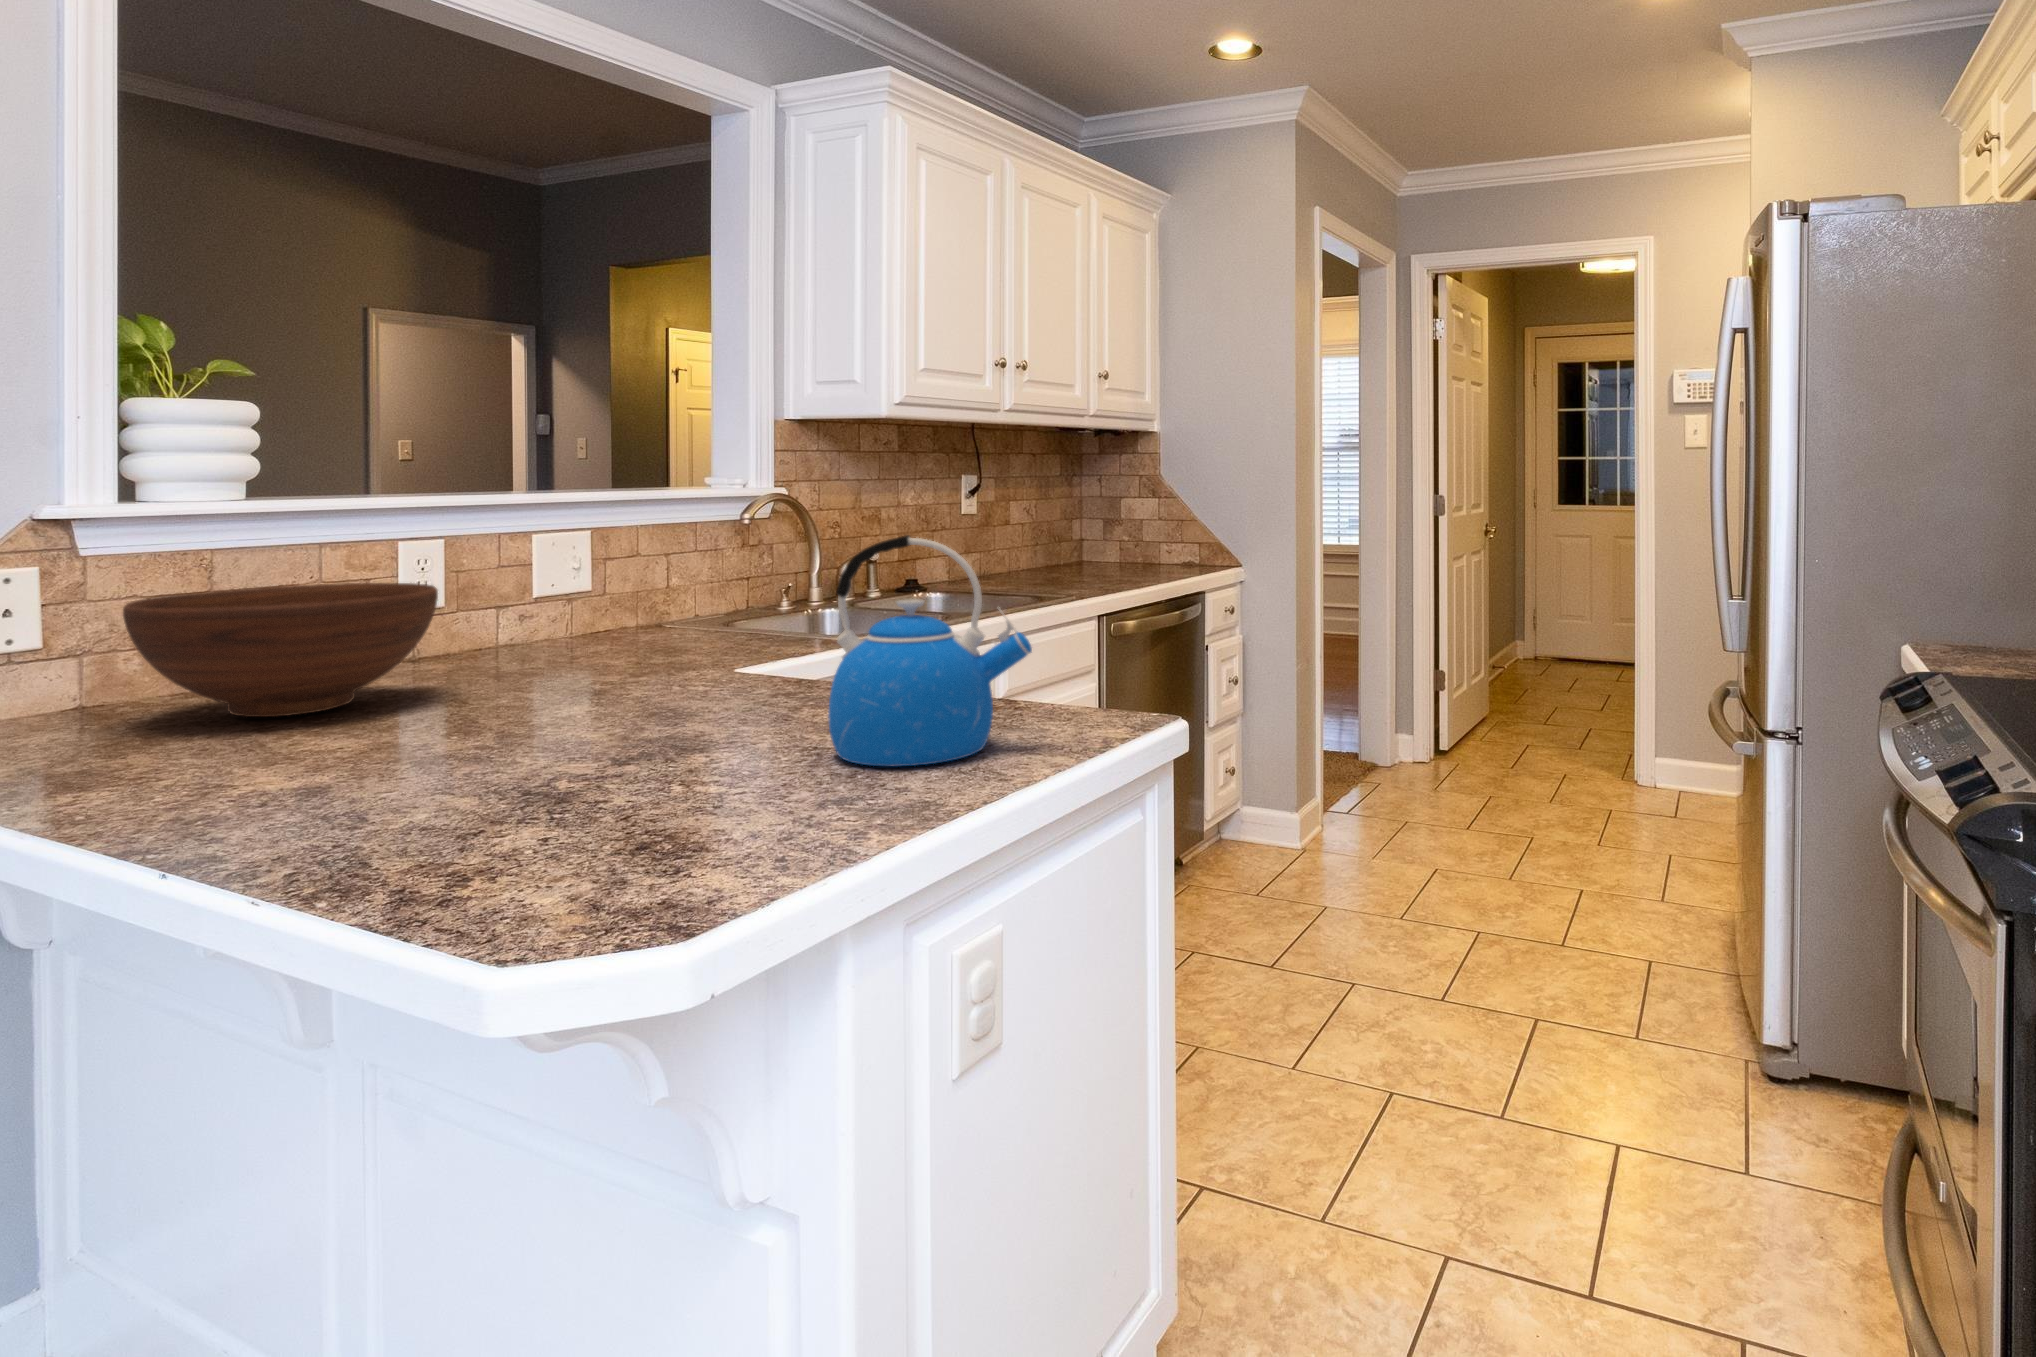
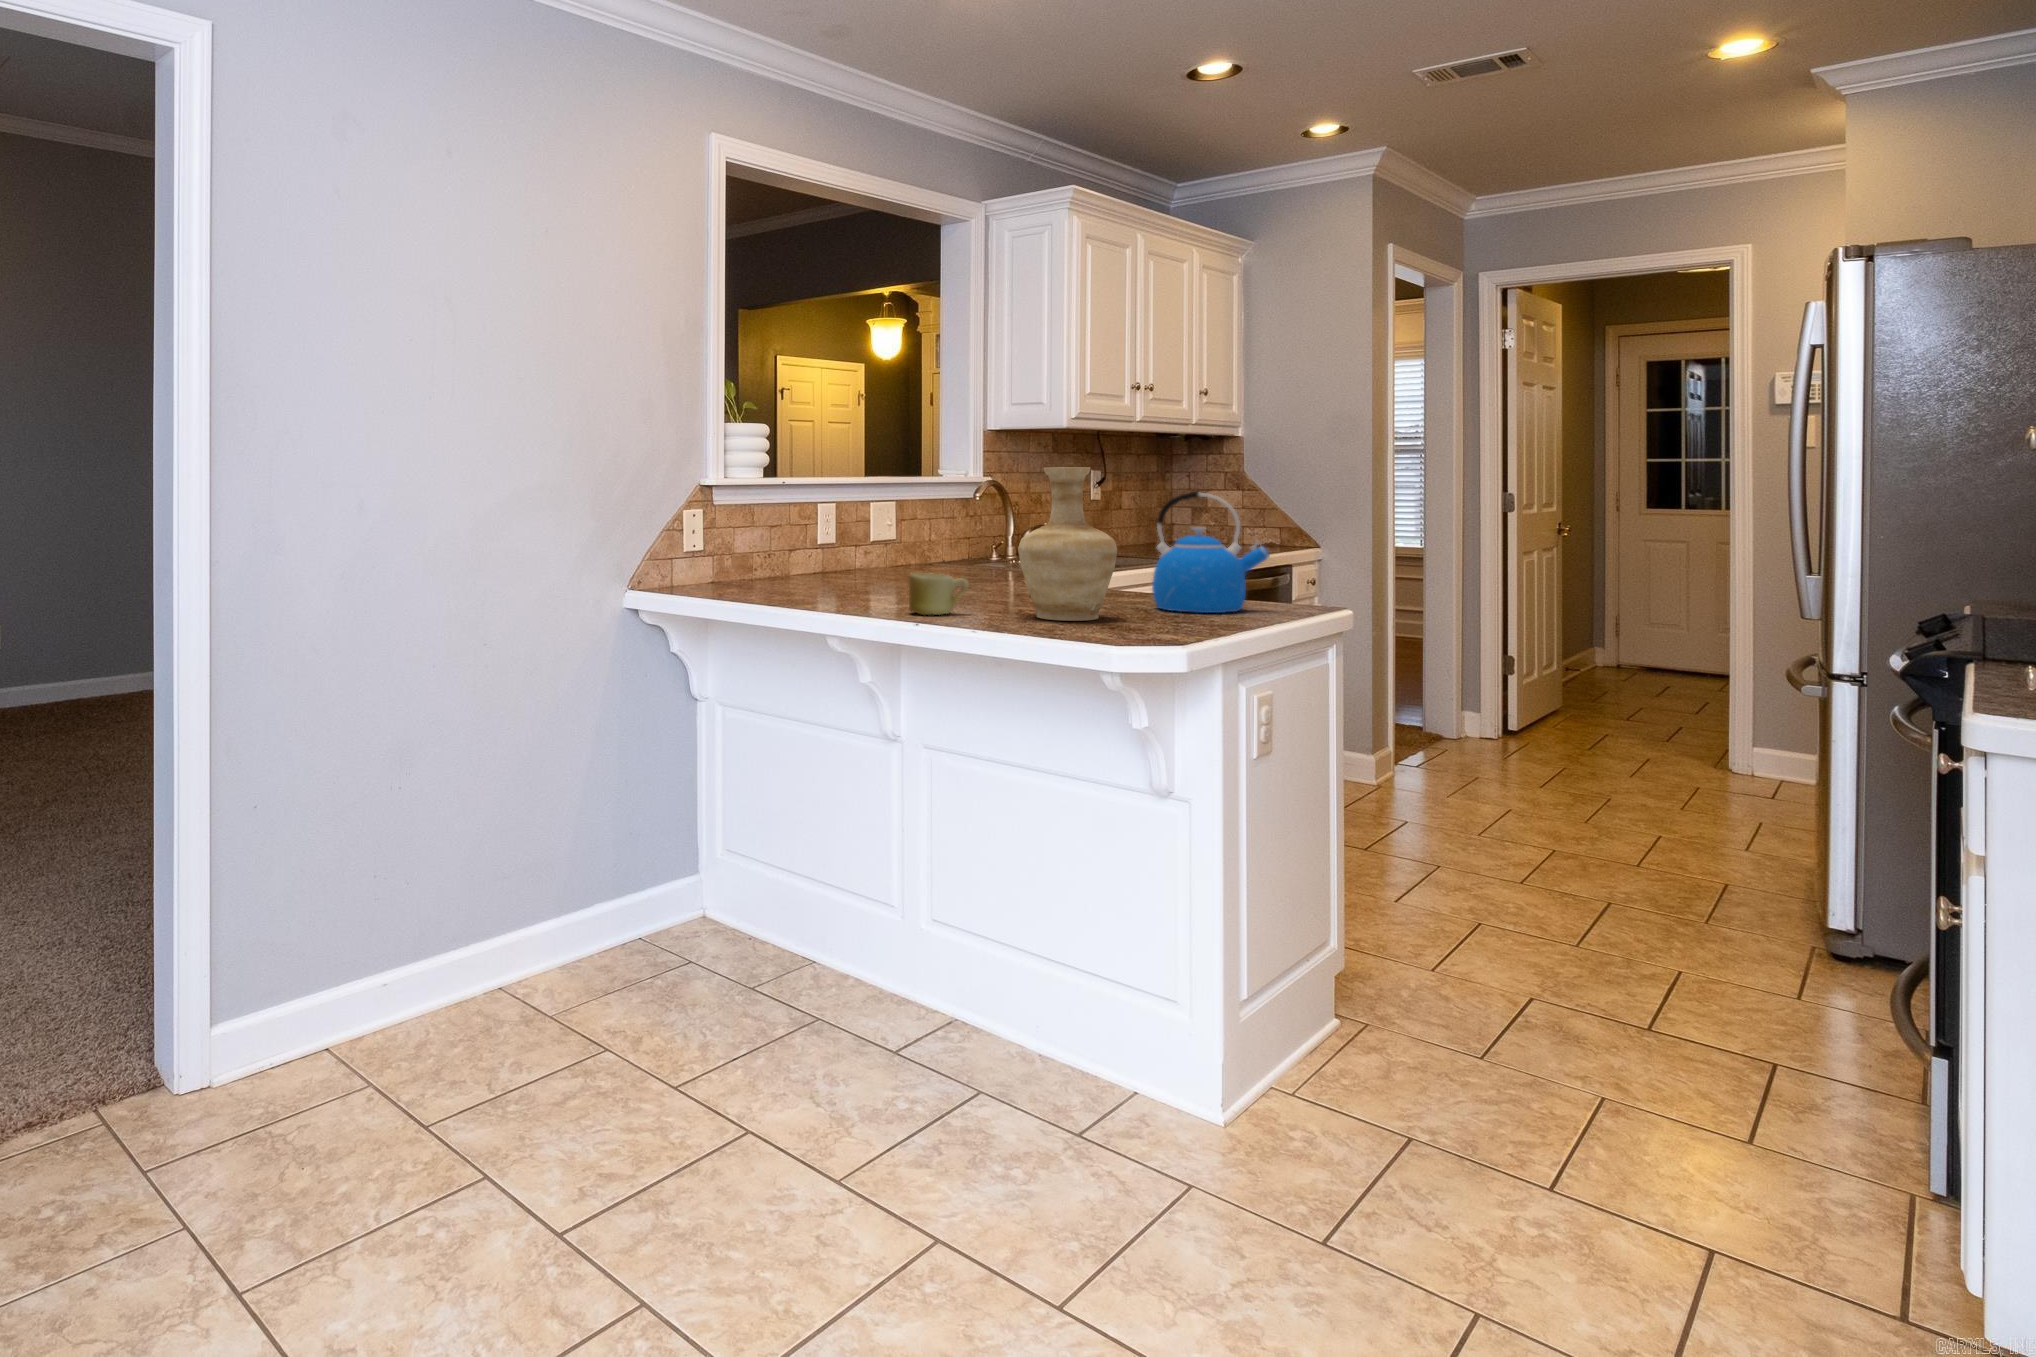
vase: none [472,498,699,832] -> present [1018,467,1117,621]
fruit bowl: present [123,583,438,717] -> none [749,523,882,588]
mug: none [238,726,393,830] -> present [909,573,969,615]

